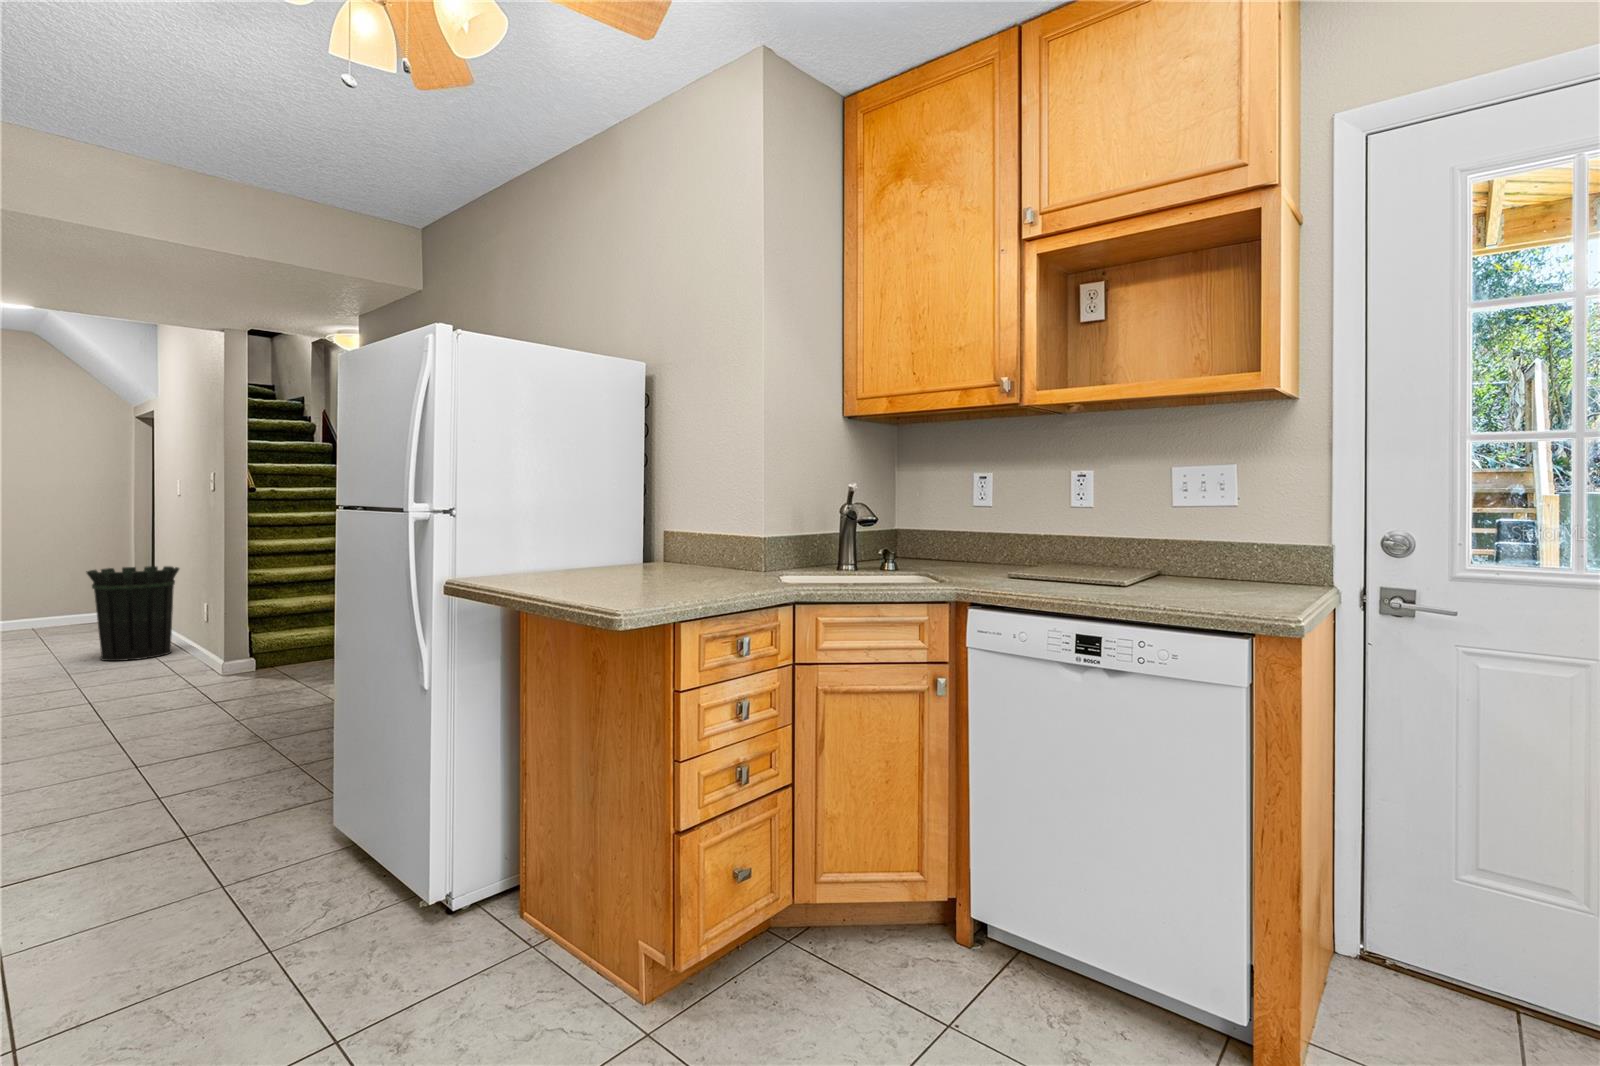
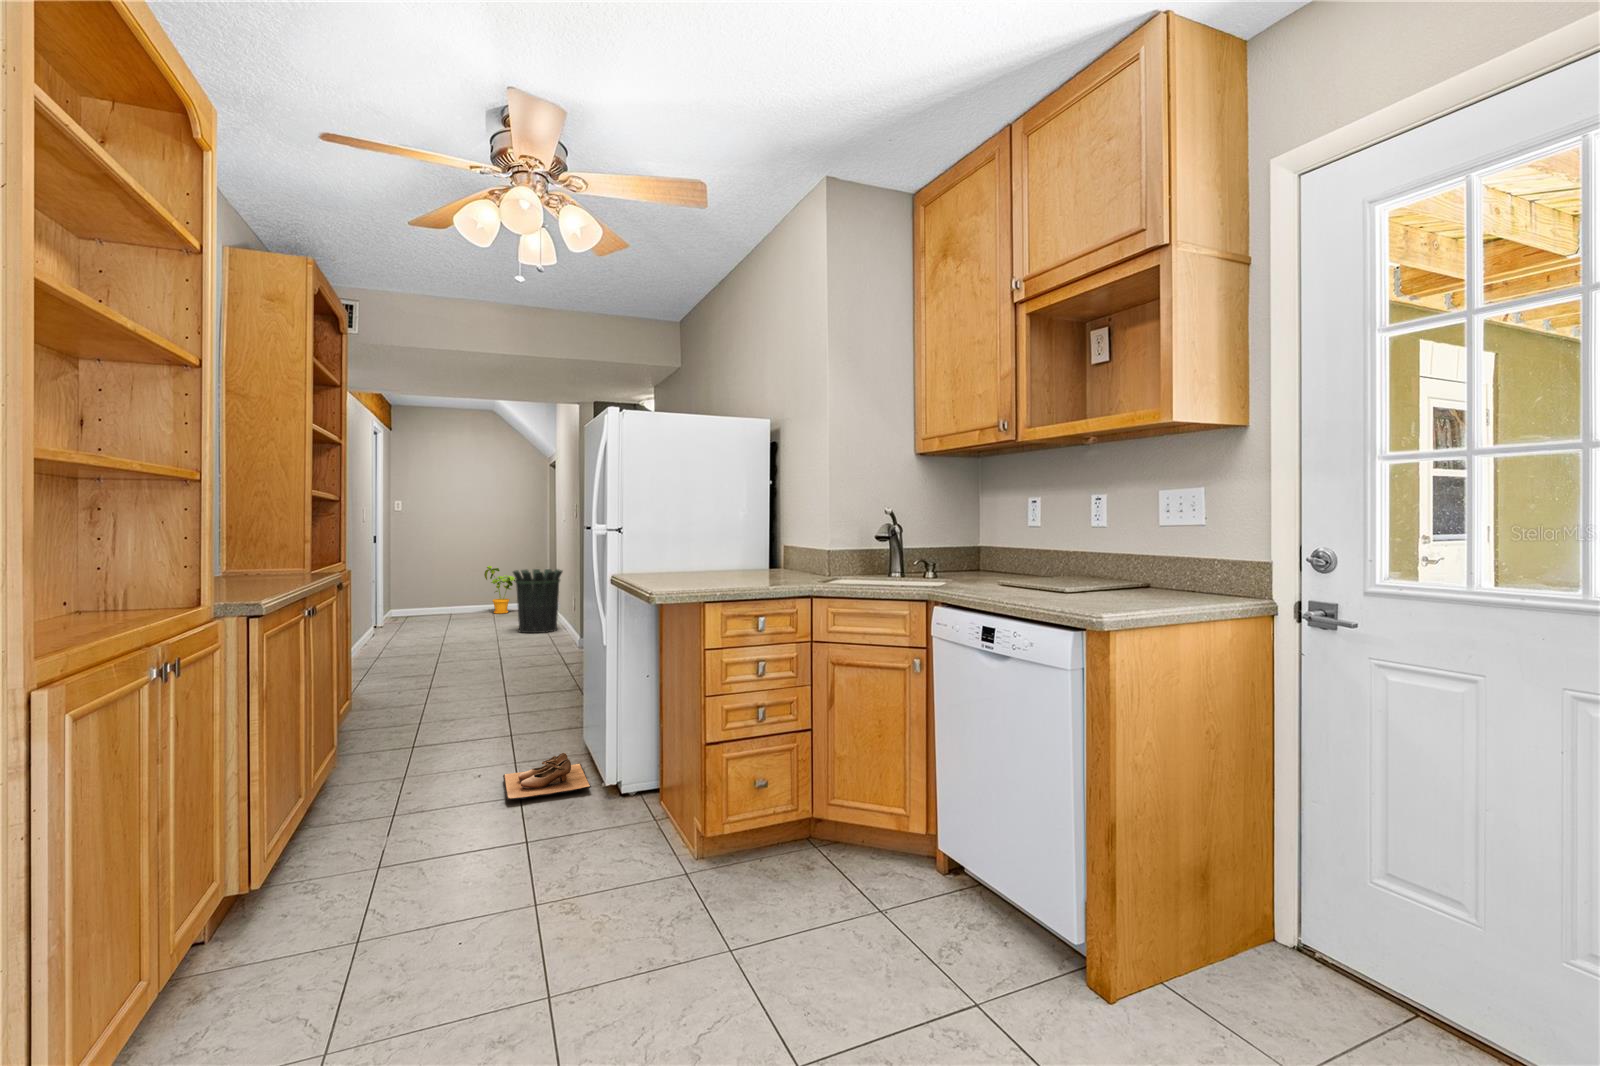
house plant: none [16,564,81,634] -> present [484,566,516,614]
shoe: none [210,867,395,979] -> present [503,753,591,800]

